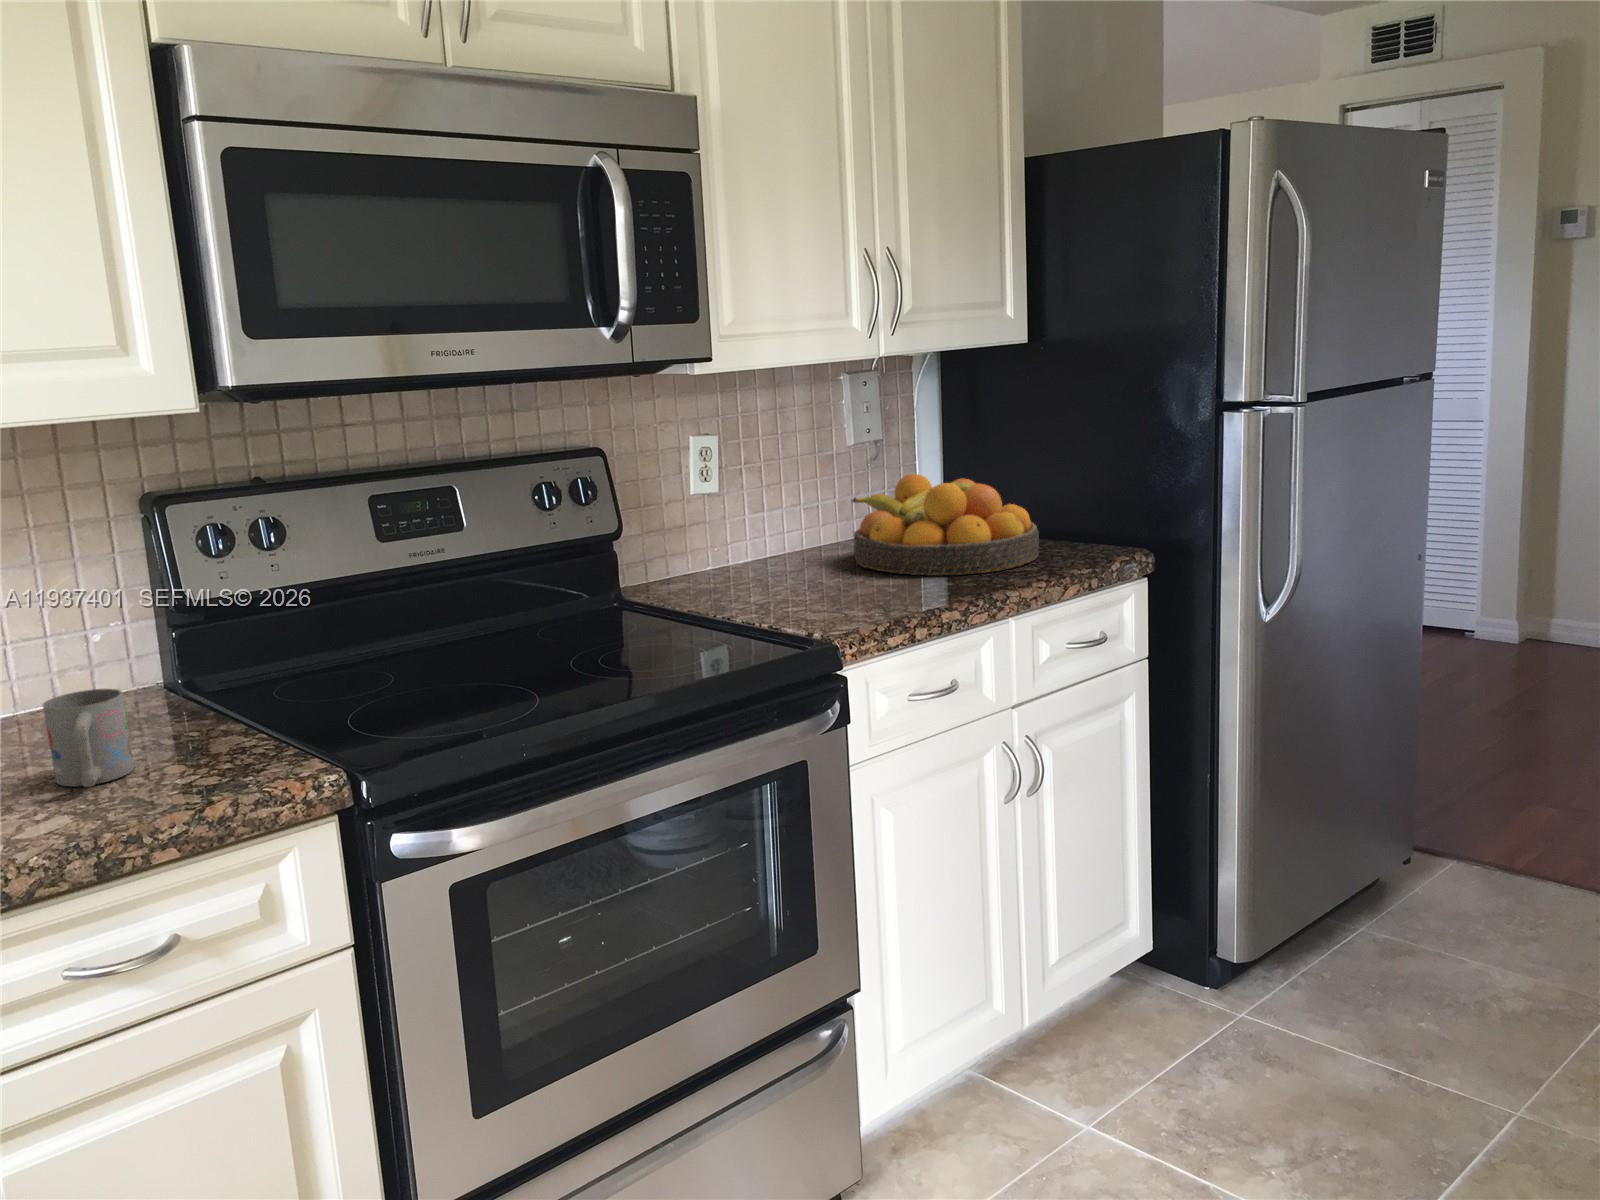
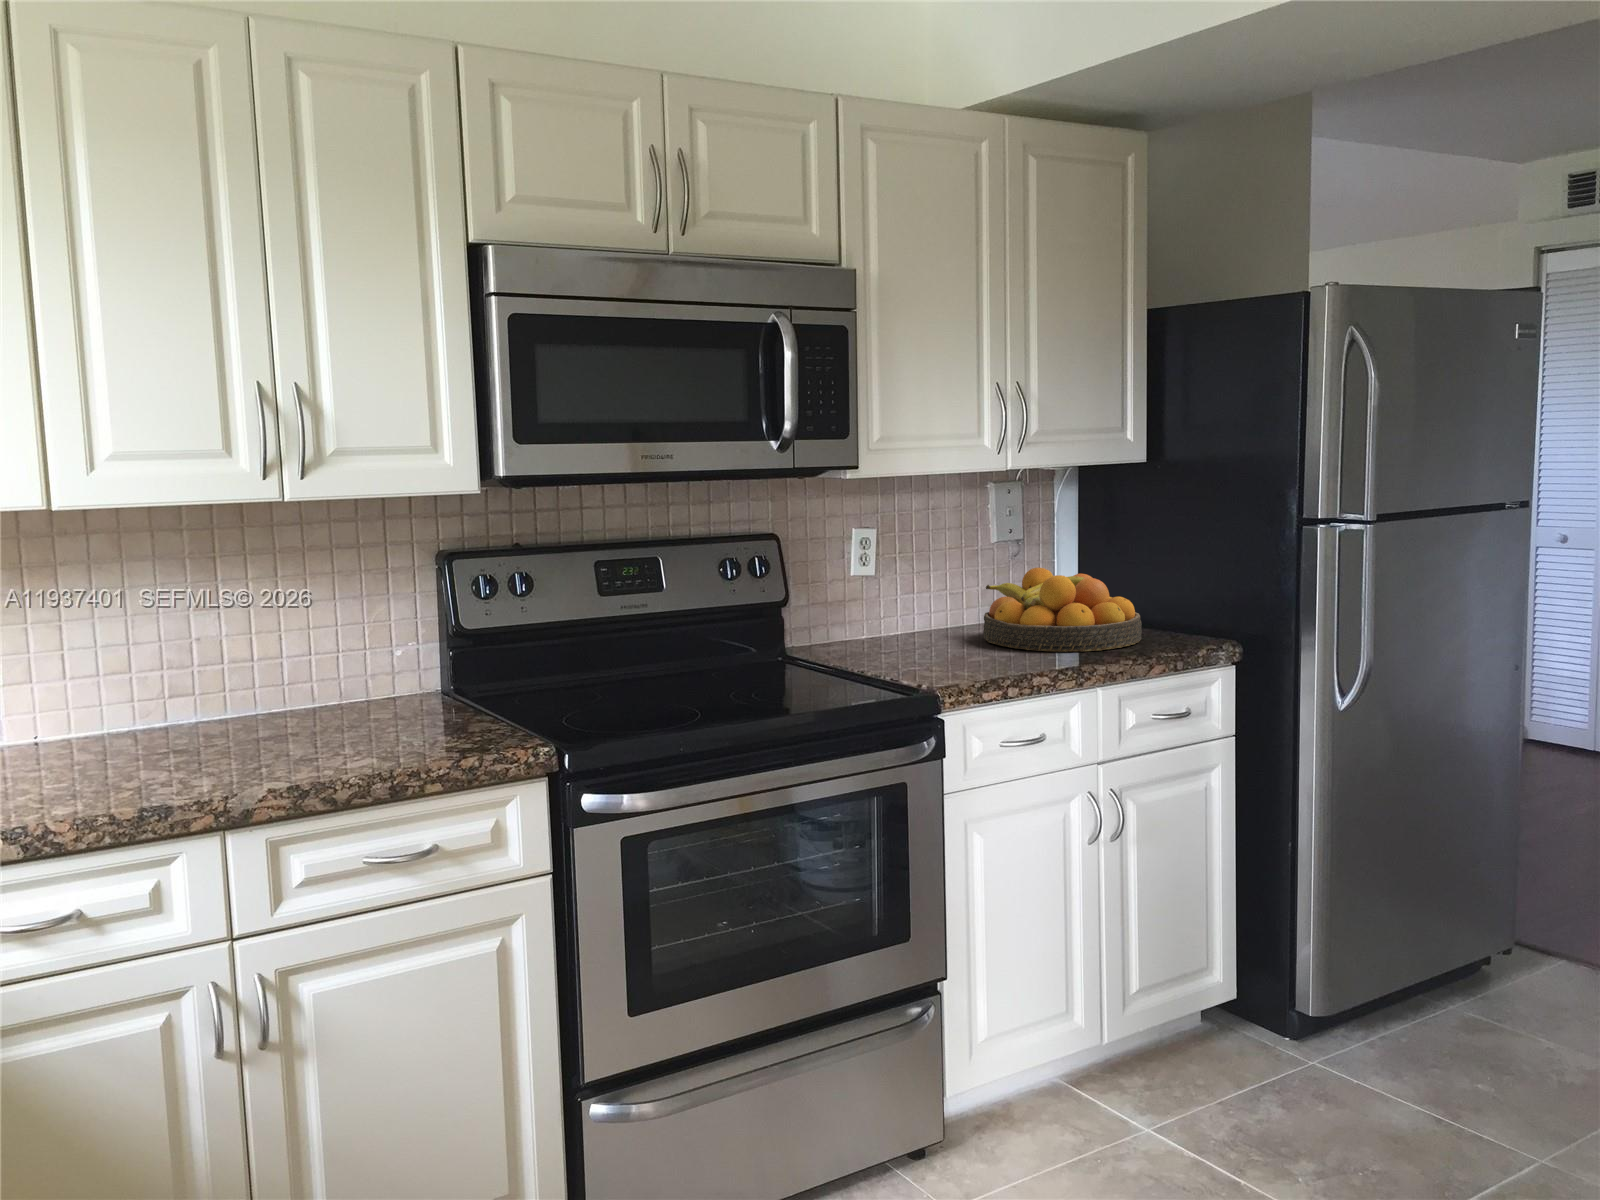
mug: present [43,689,134,787] -> none [364,680,418,744]

